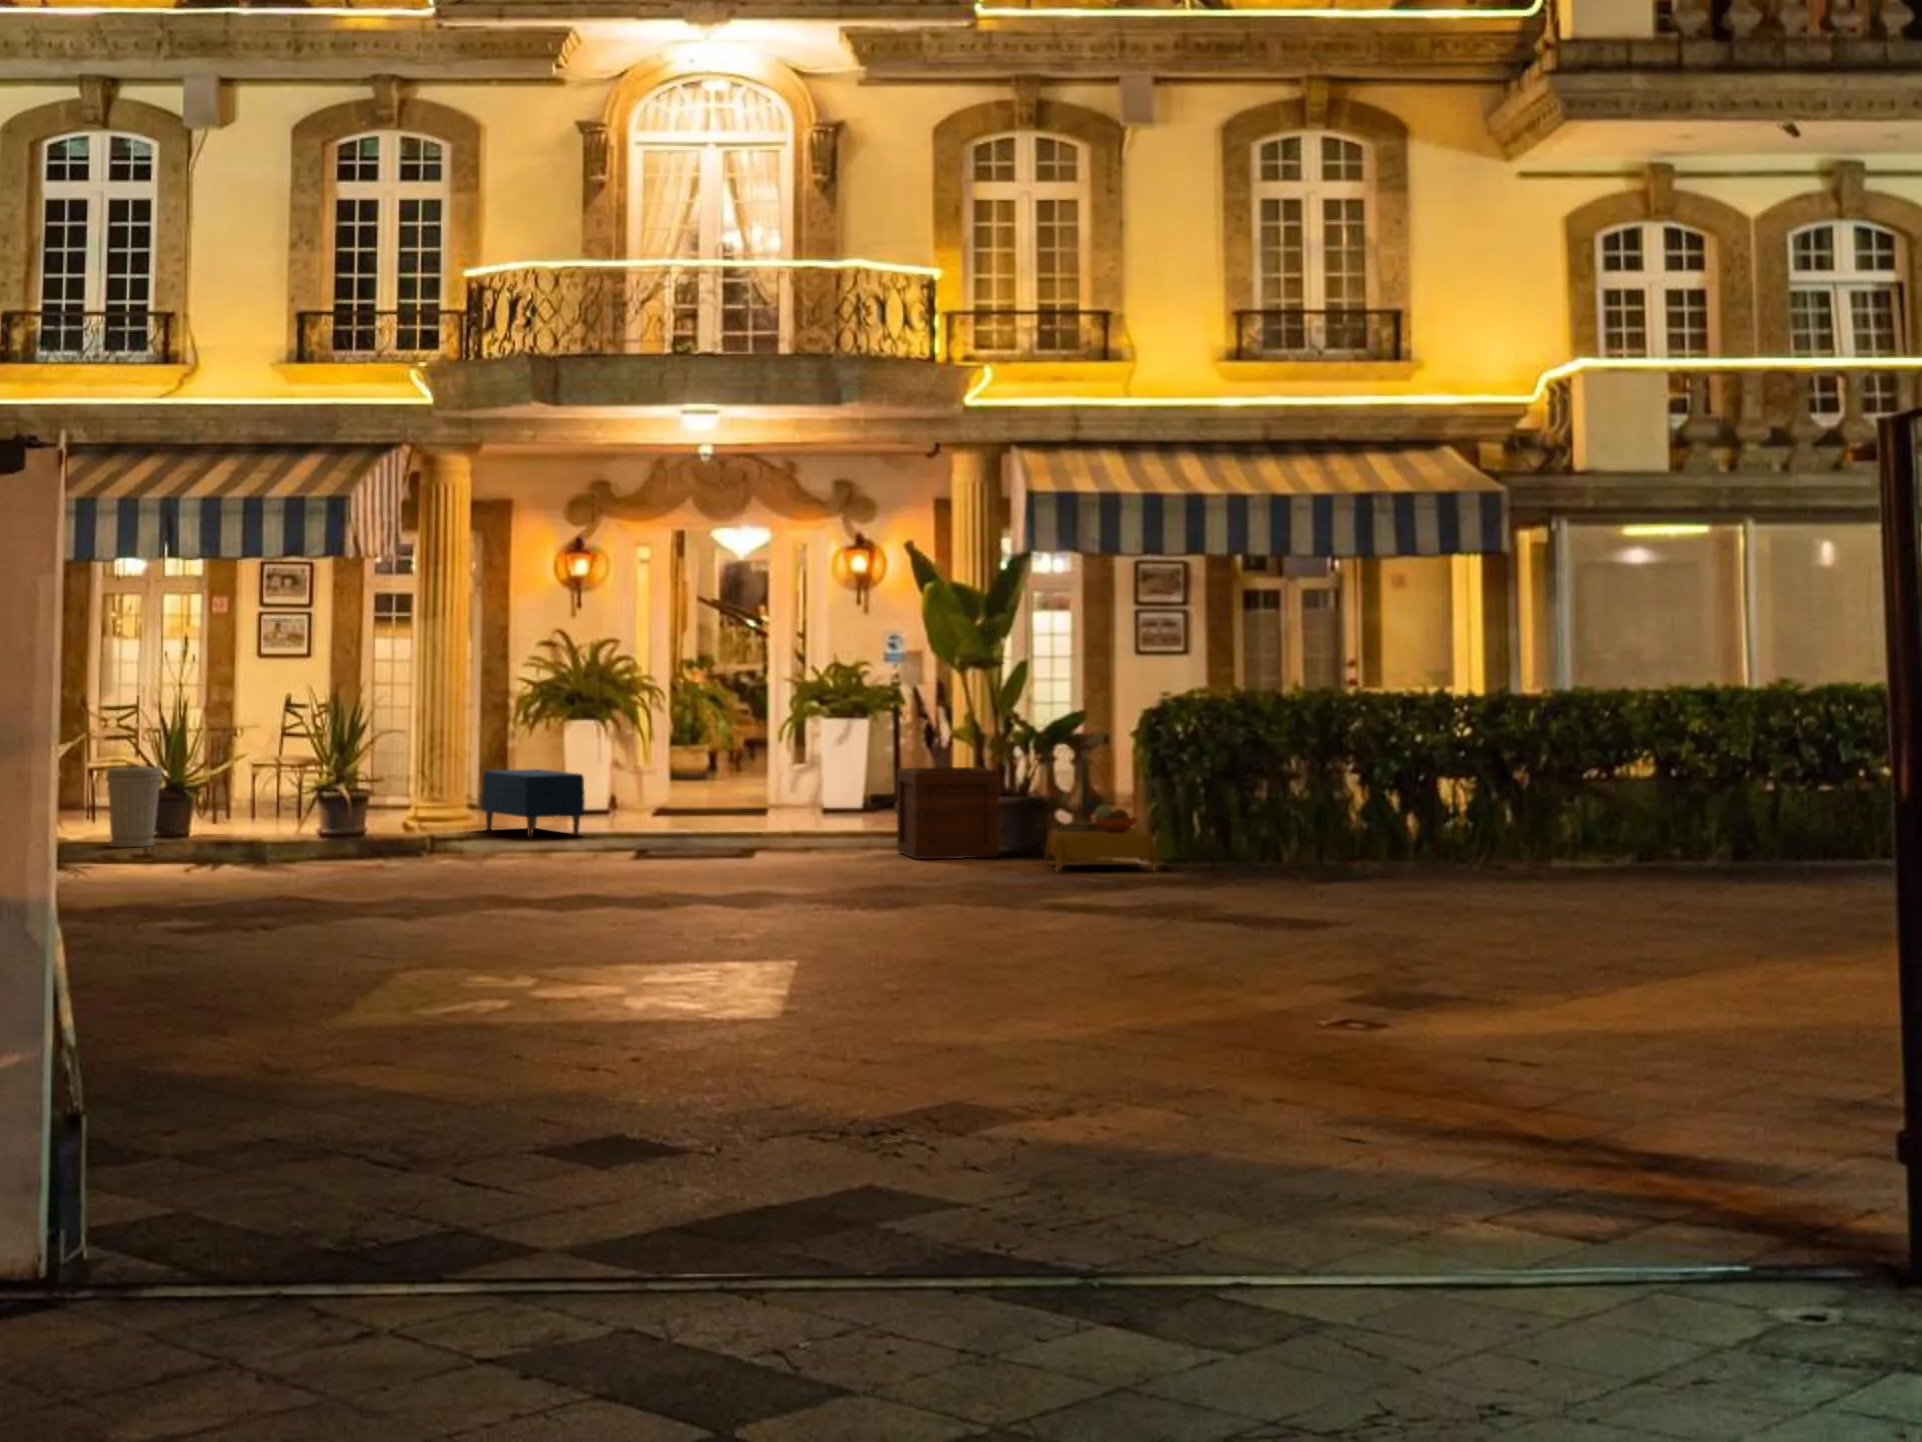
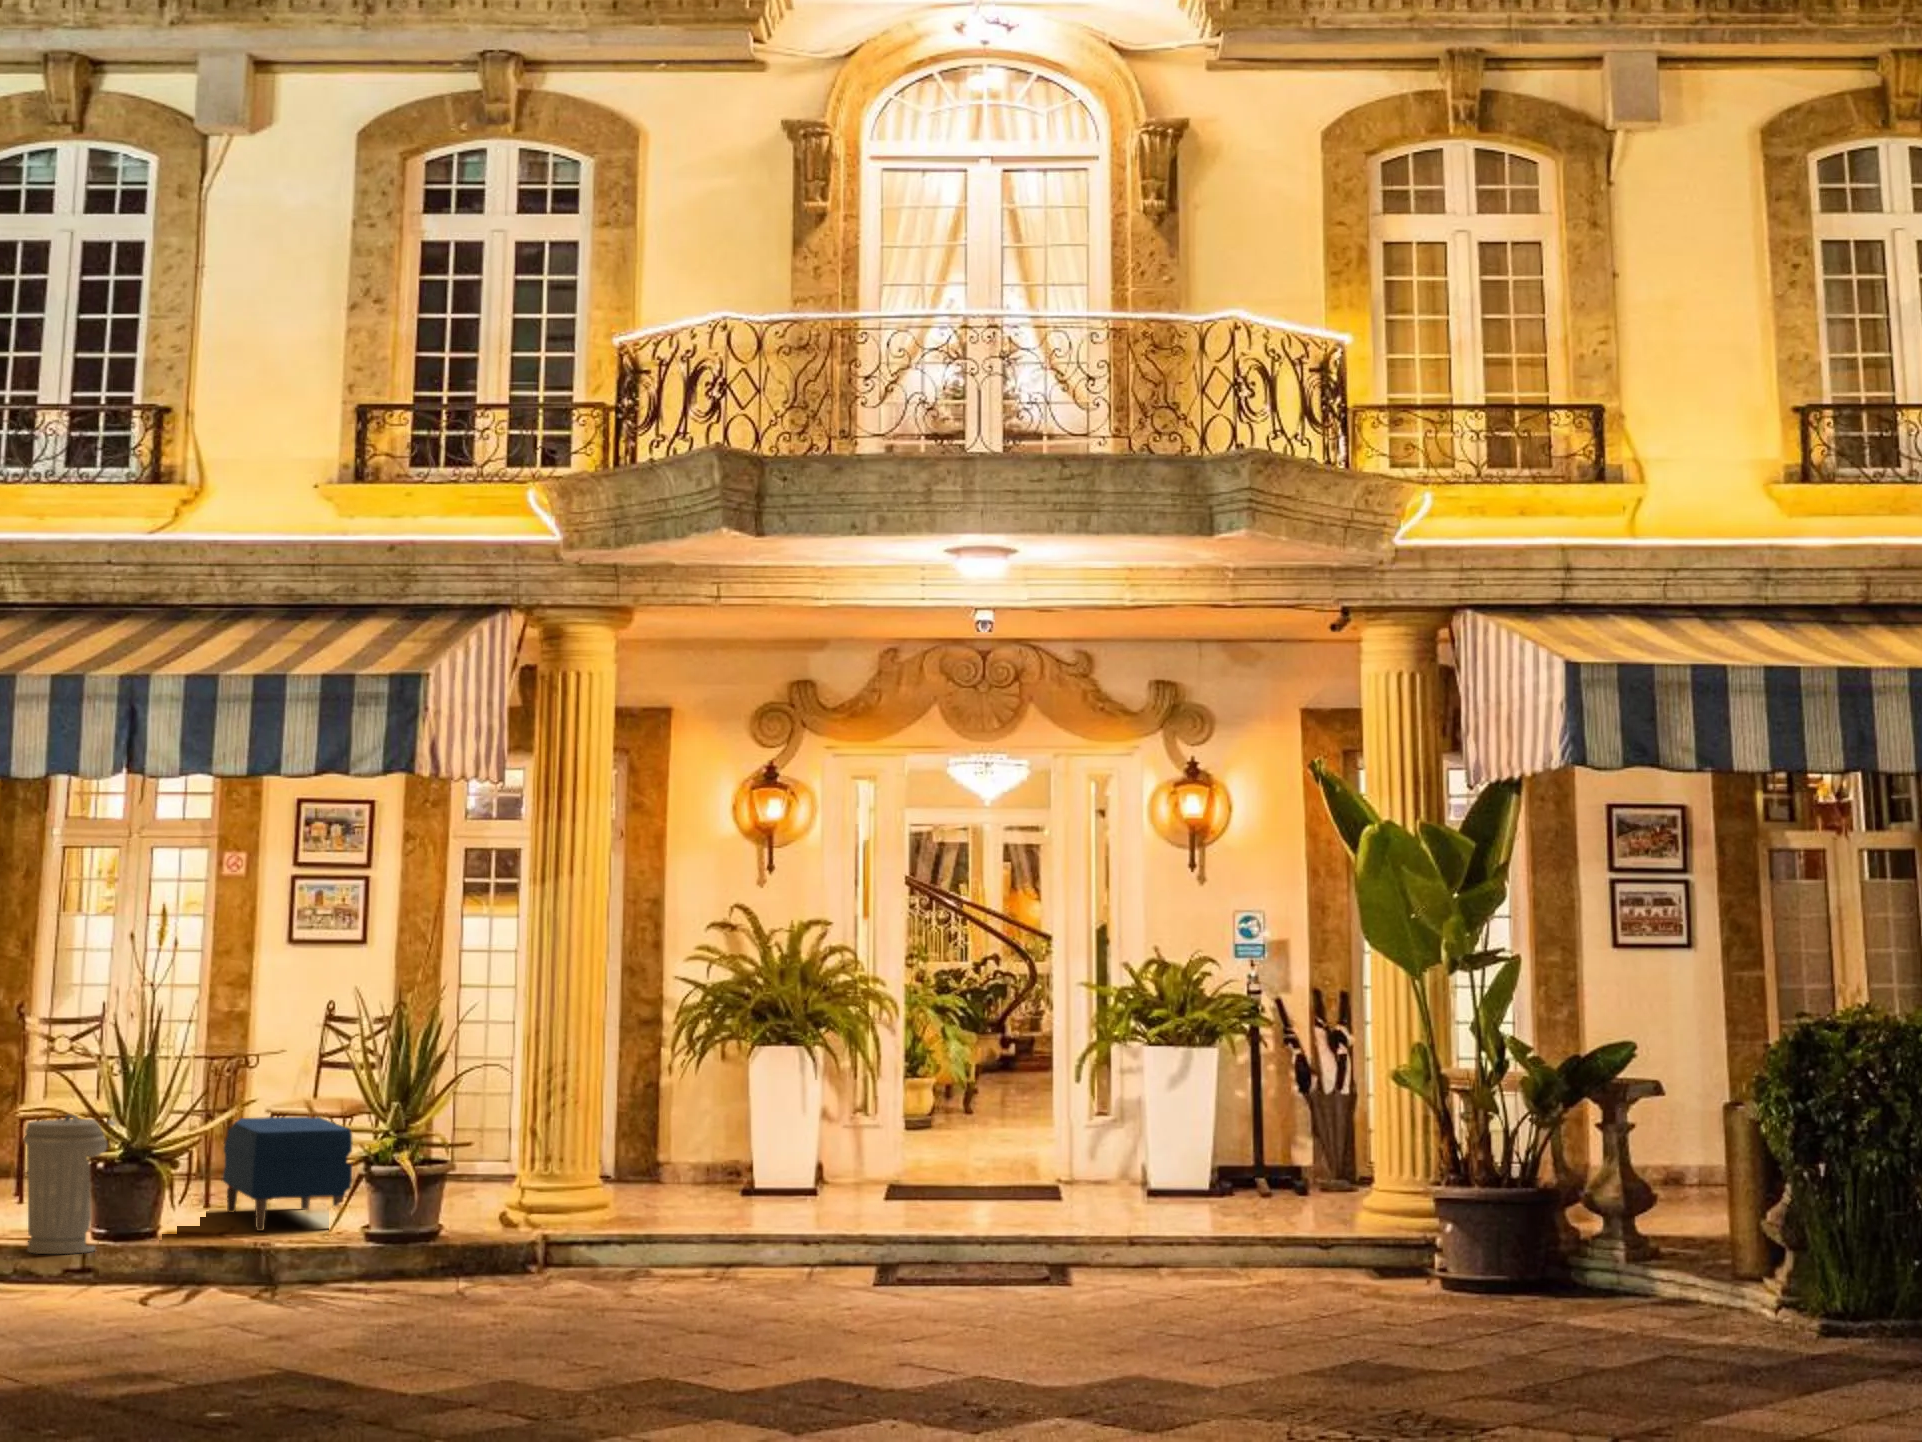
wooden crate: present [897,767,1000,860] -> none [1328,1142,1521,1311]
bench: present [482,769,585,837] -> present [223,1116,352,1231]
side table: present [1044,805,1158,871] -> none [1620,1227,1850,1357]

